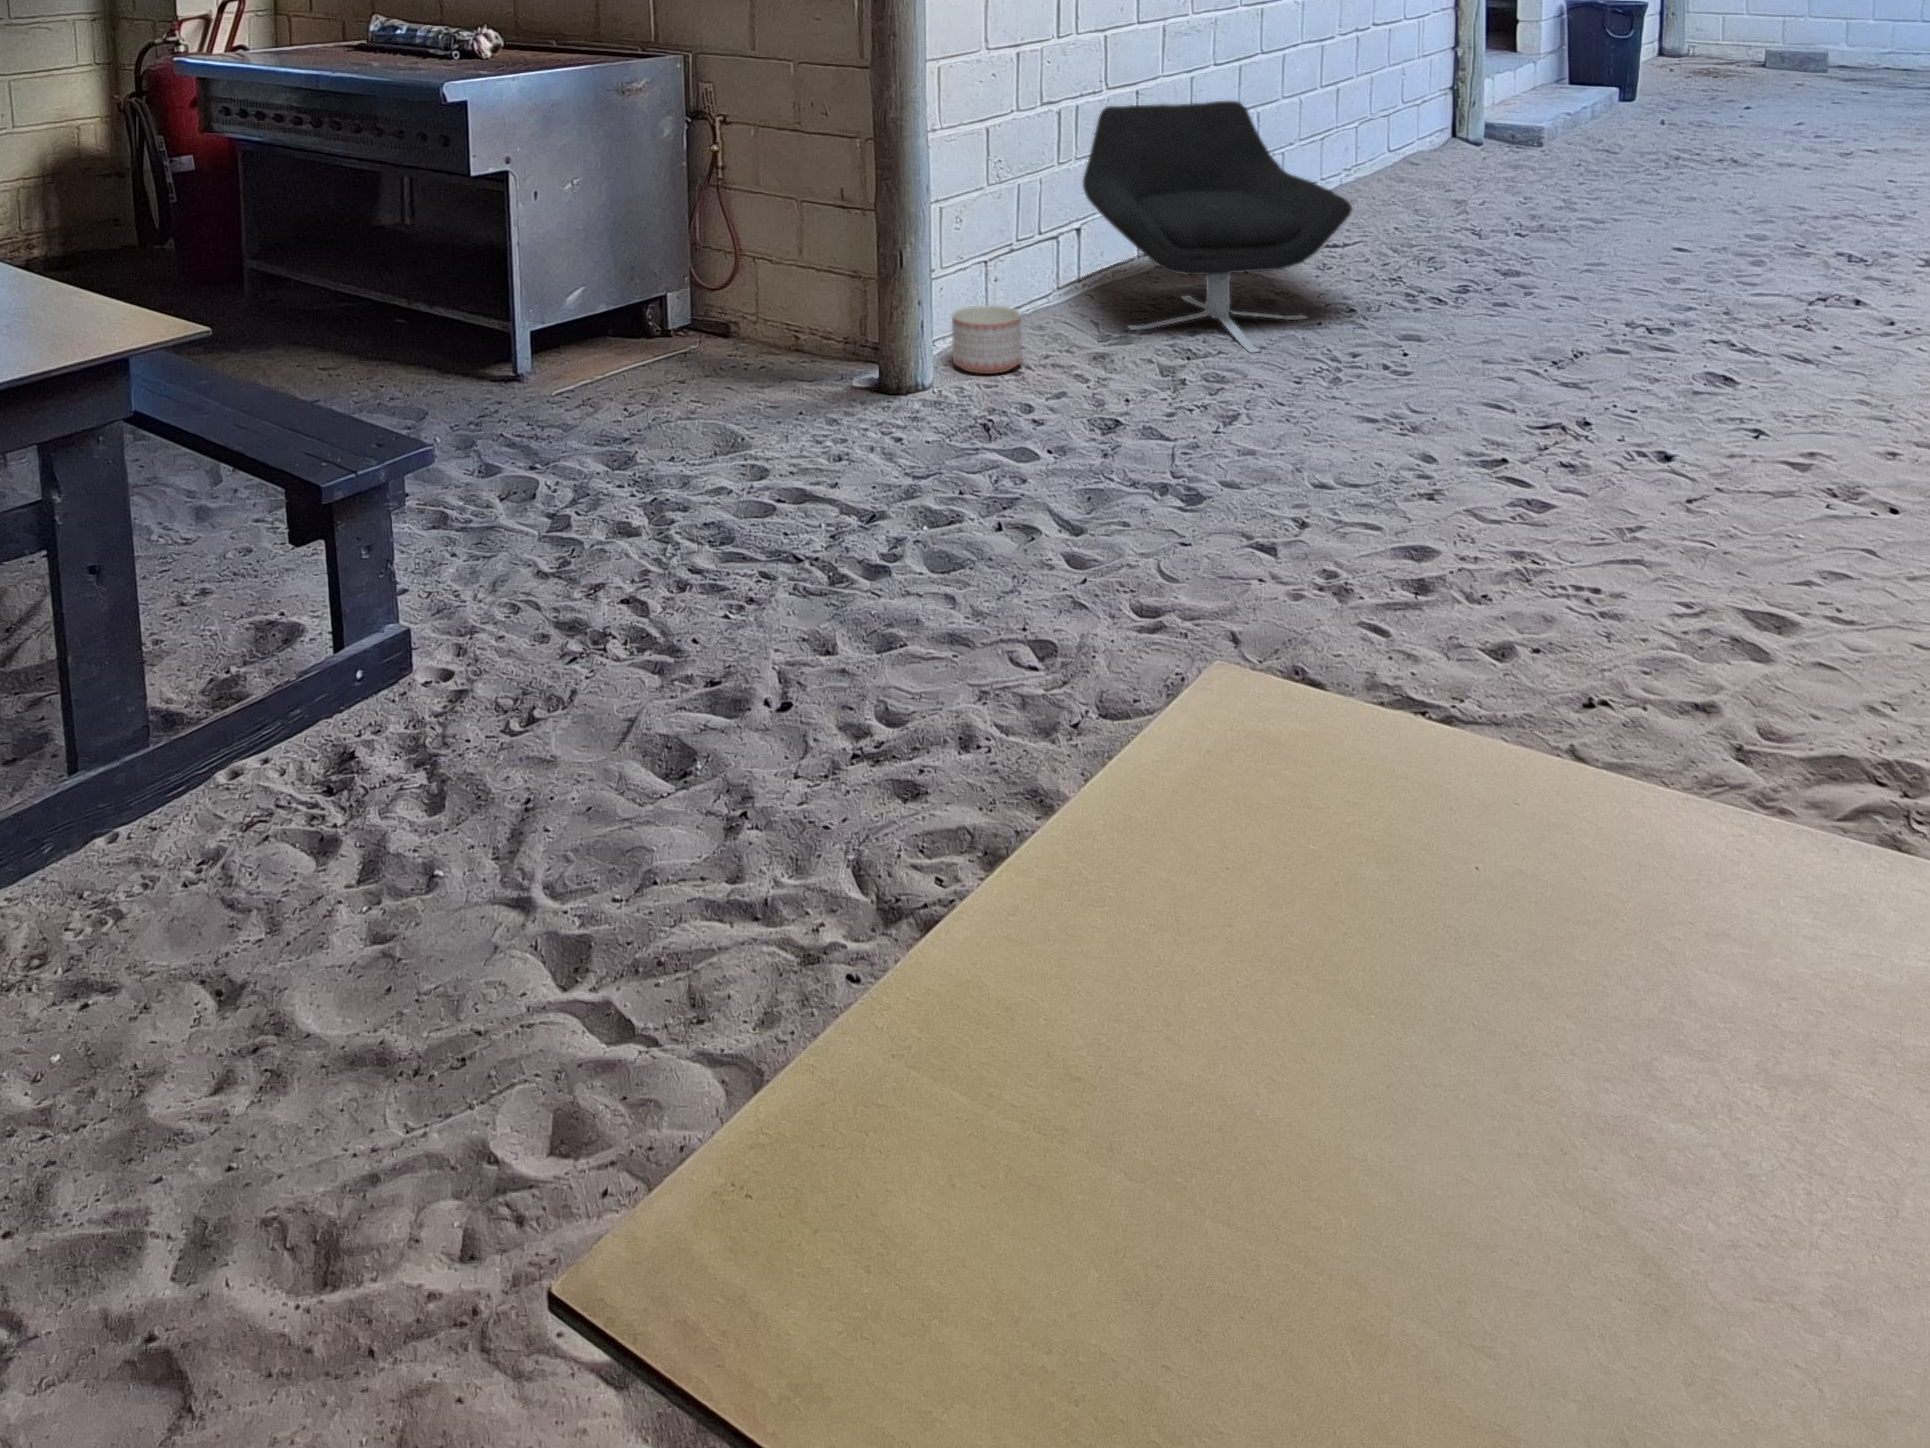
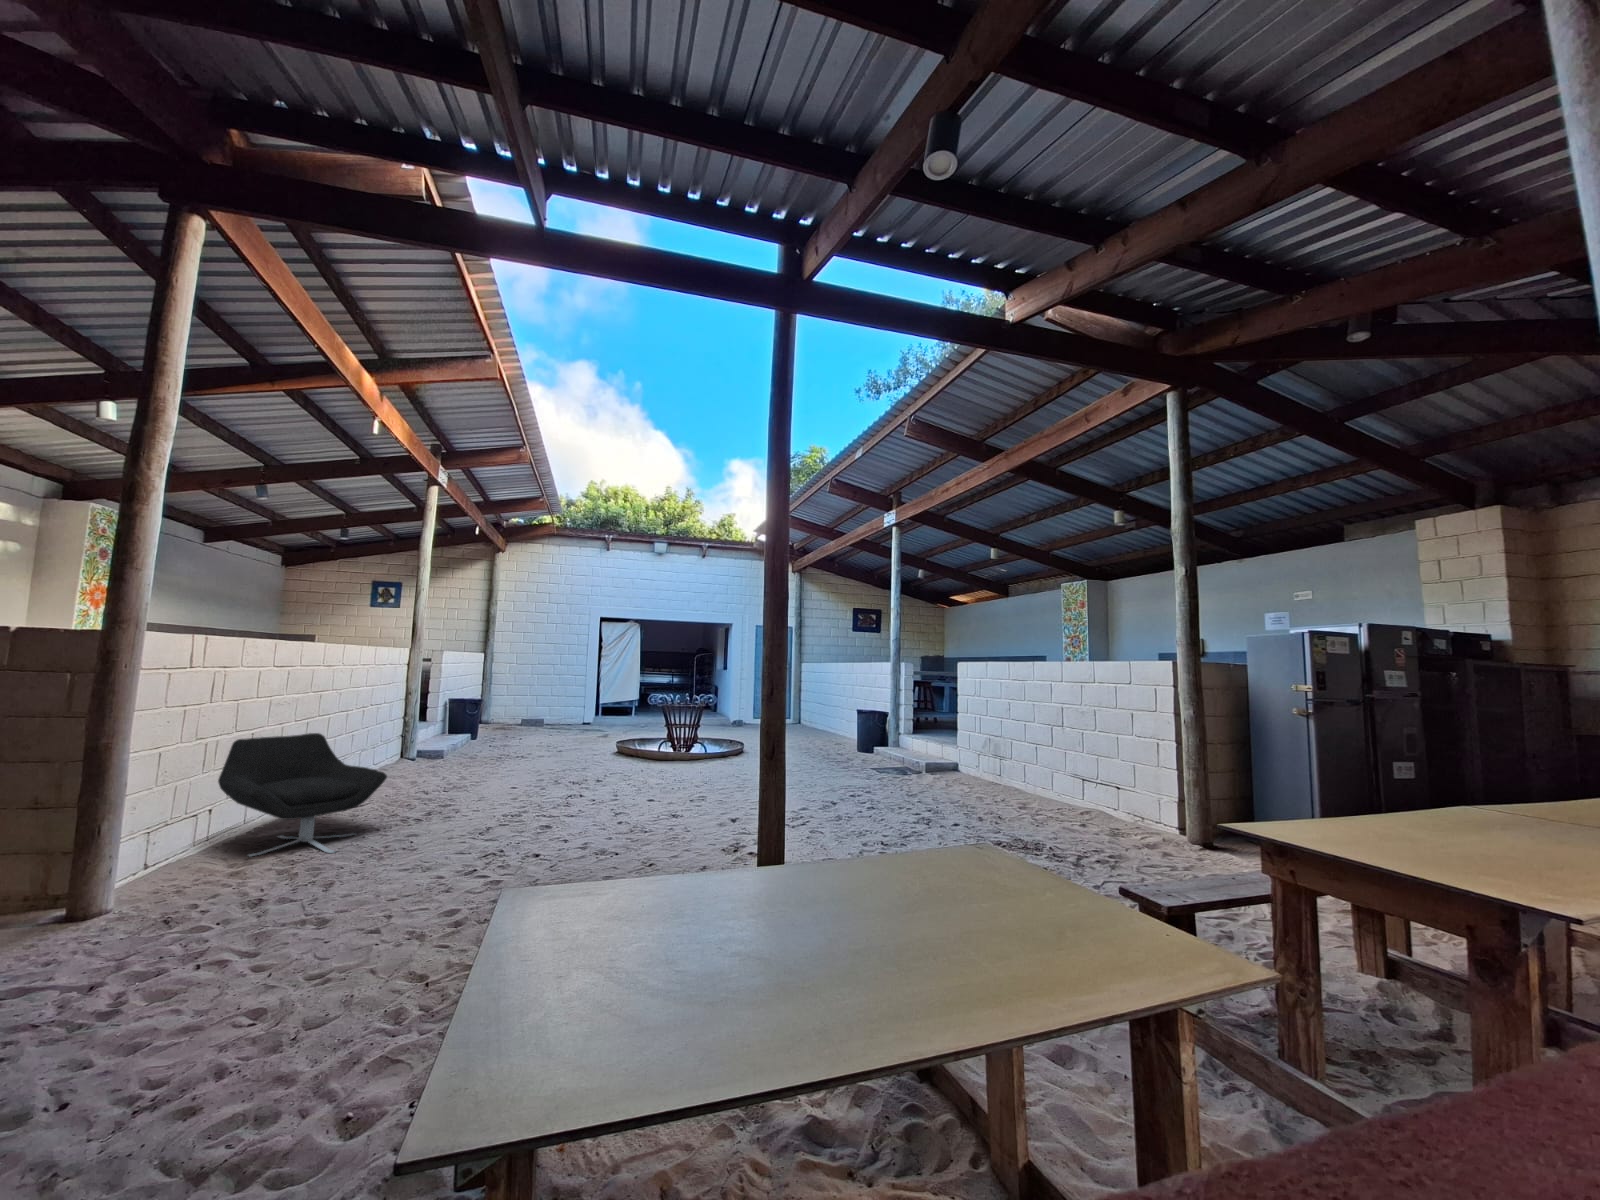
planter: present [952,305,1022,374] -> none [121,854,181,898]

